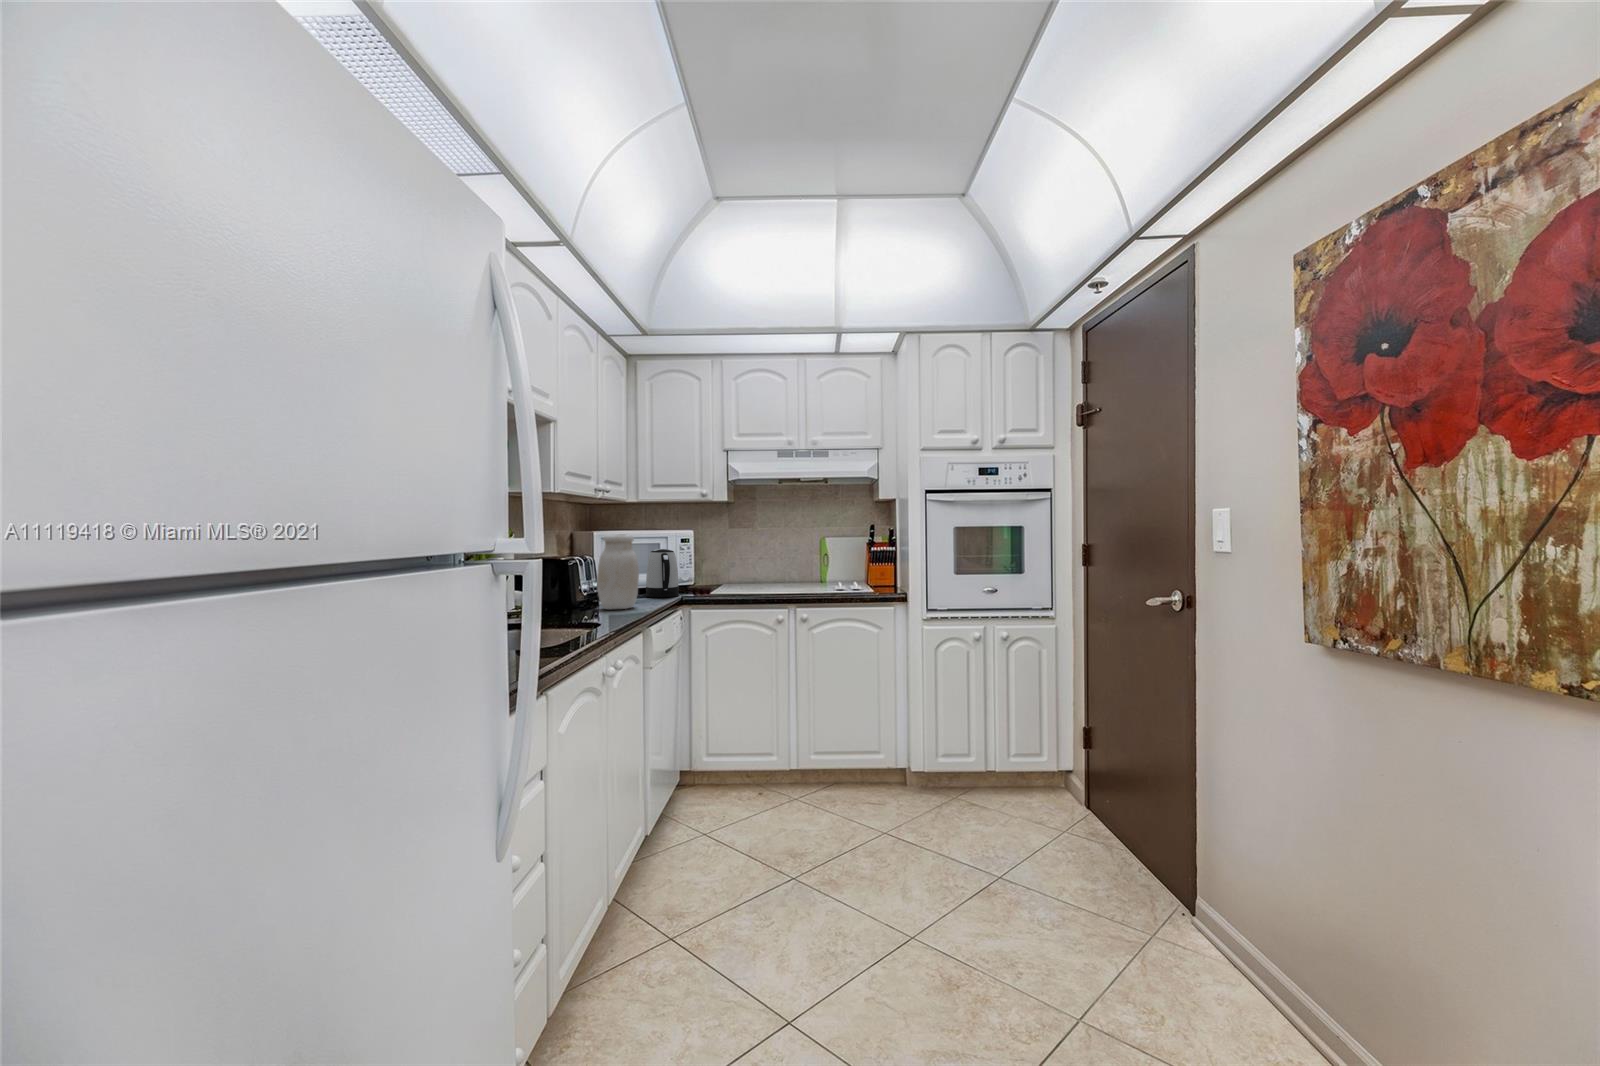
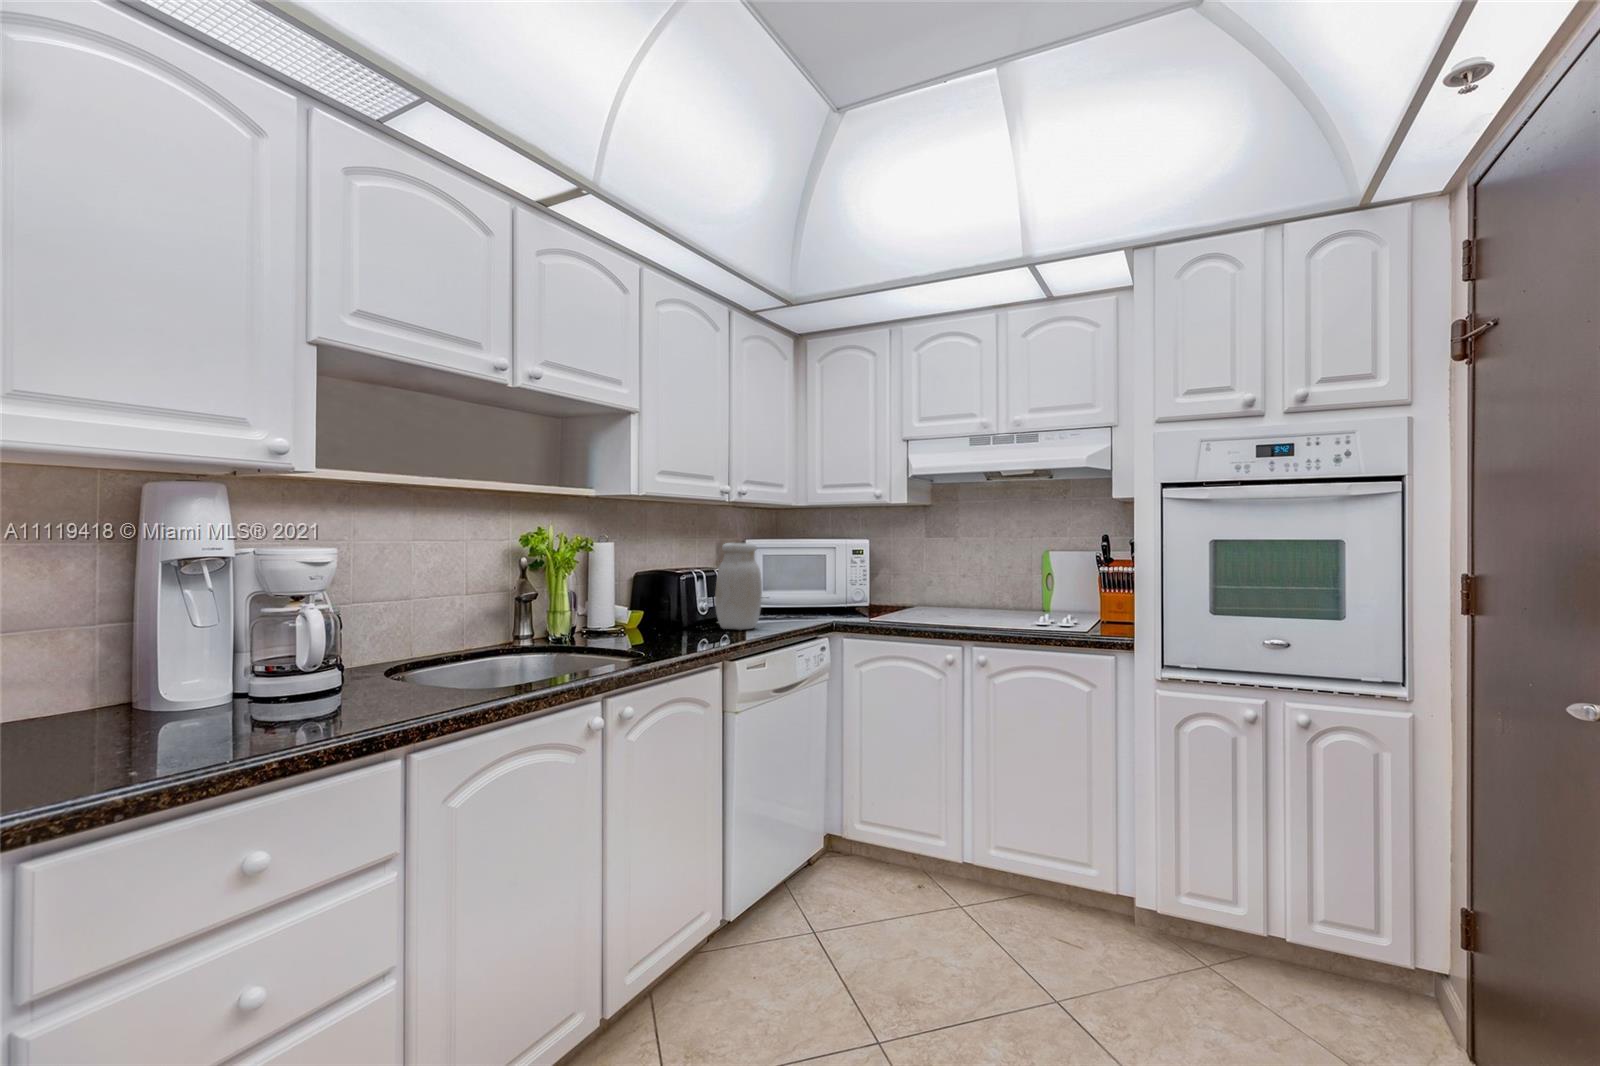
kettle: present [646,549,679,597] -> none [795,562,833,619]

